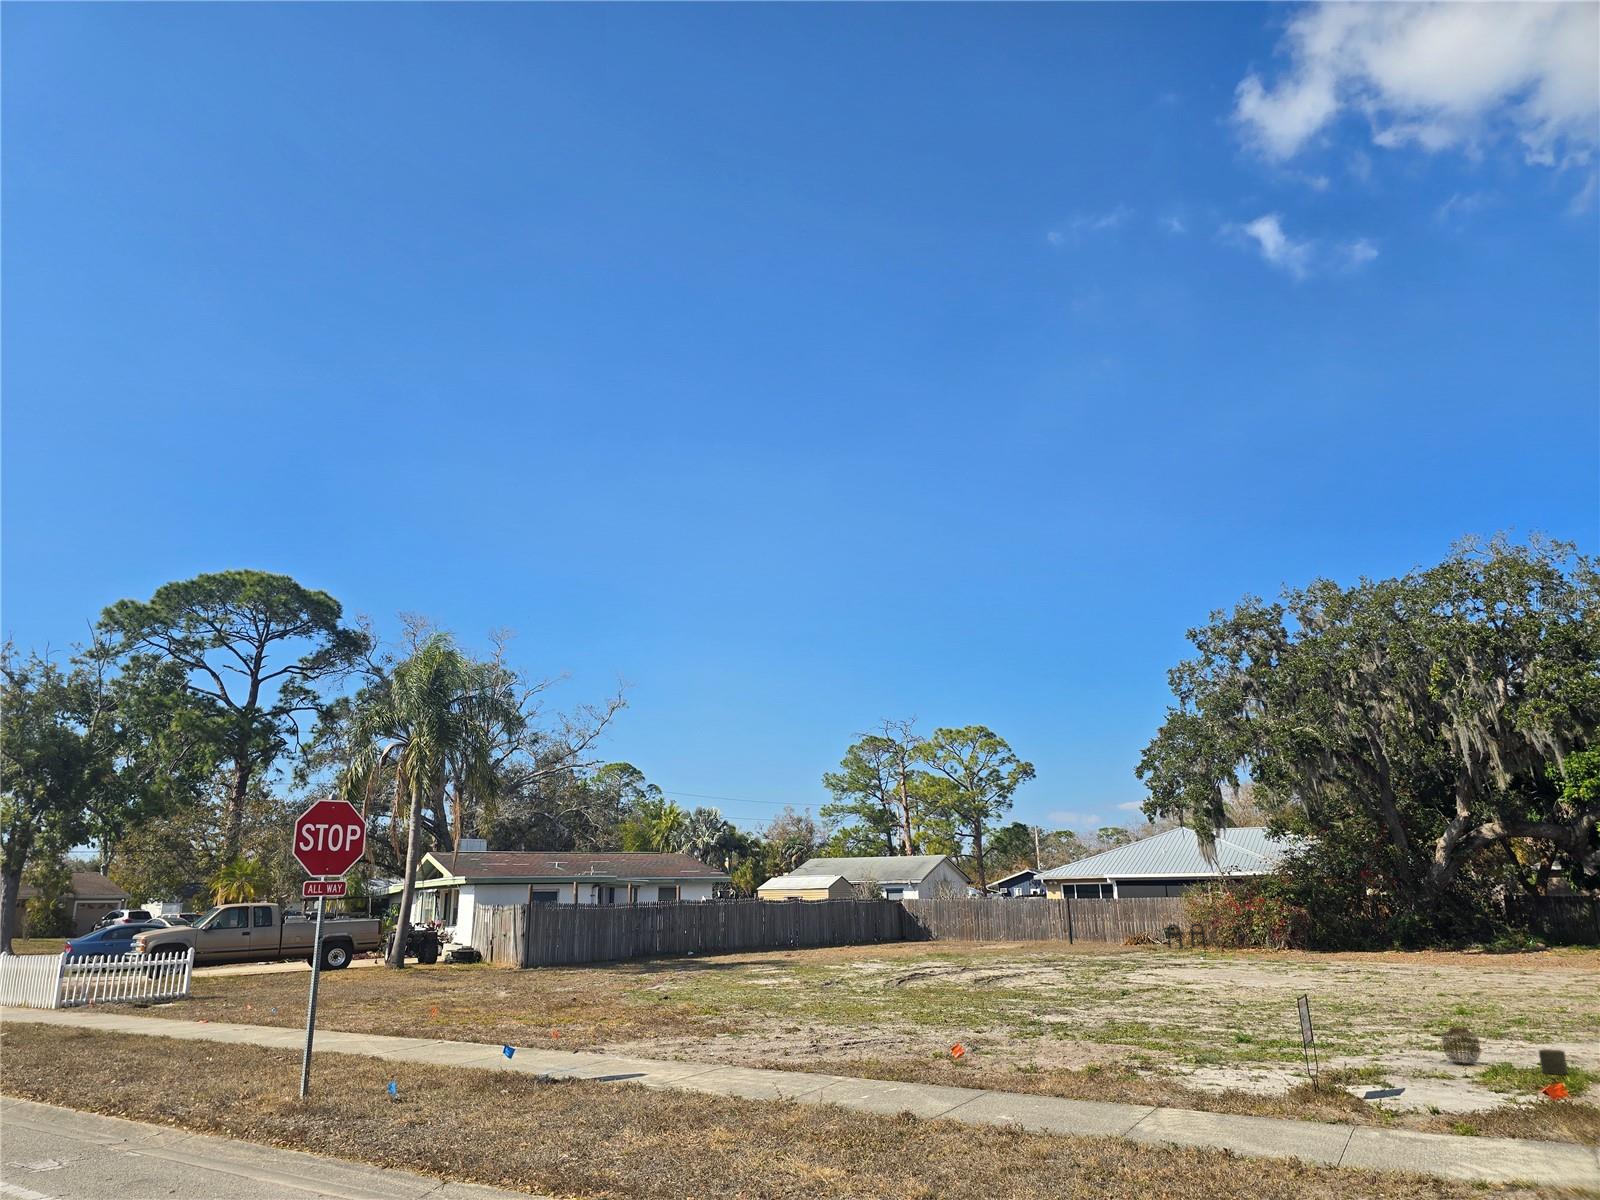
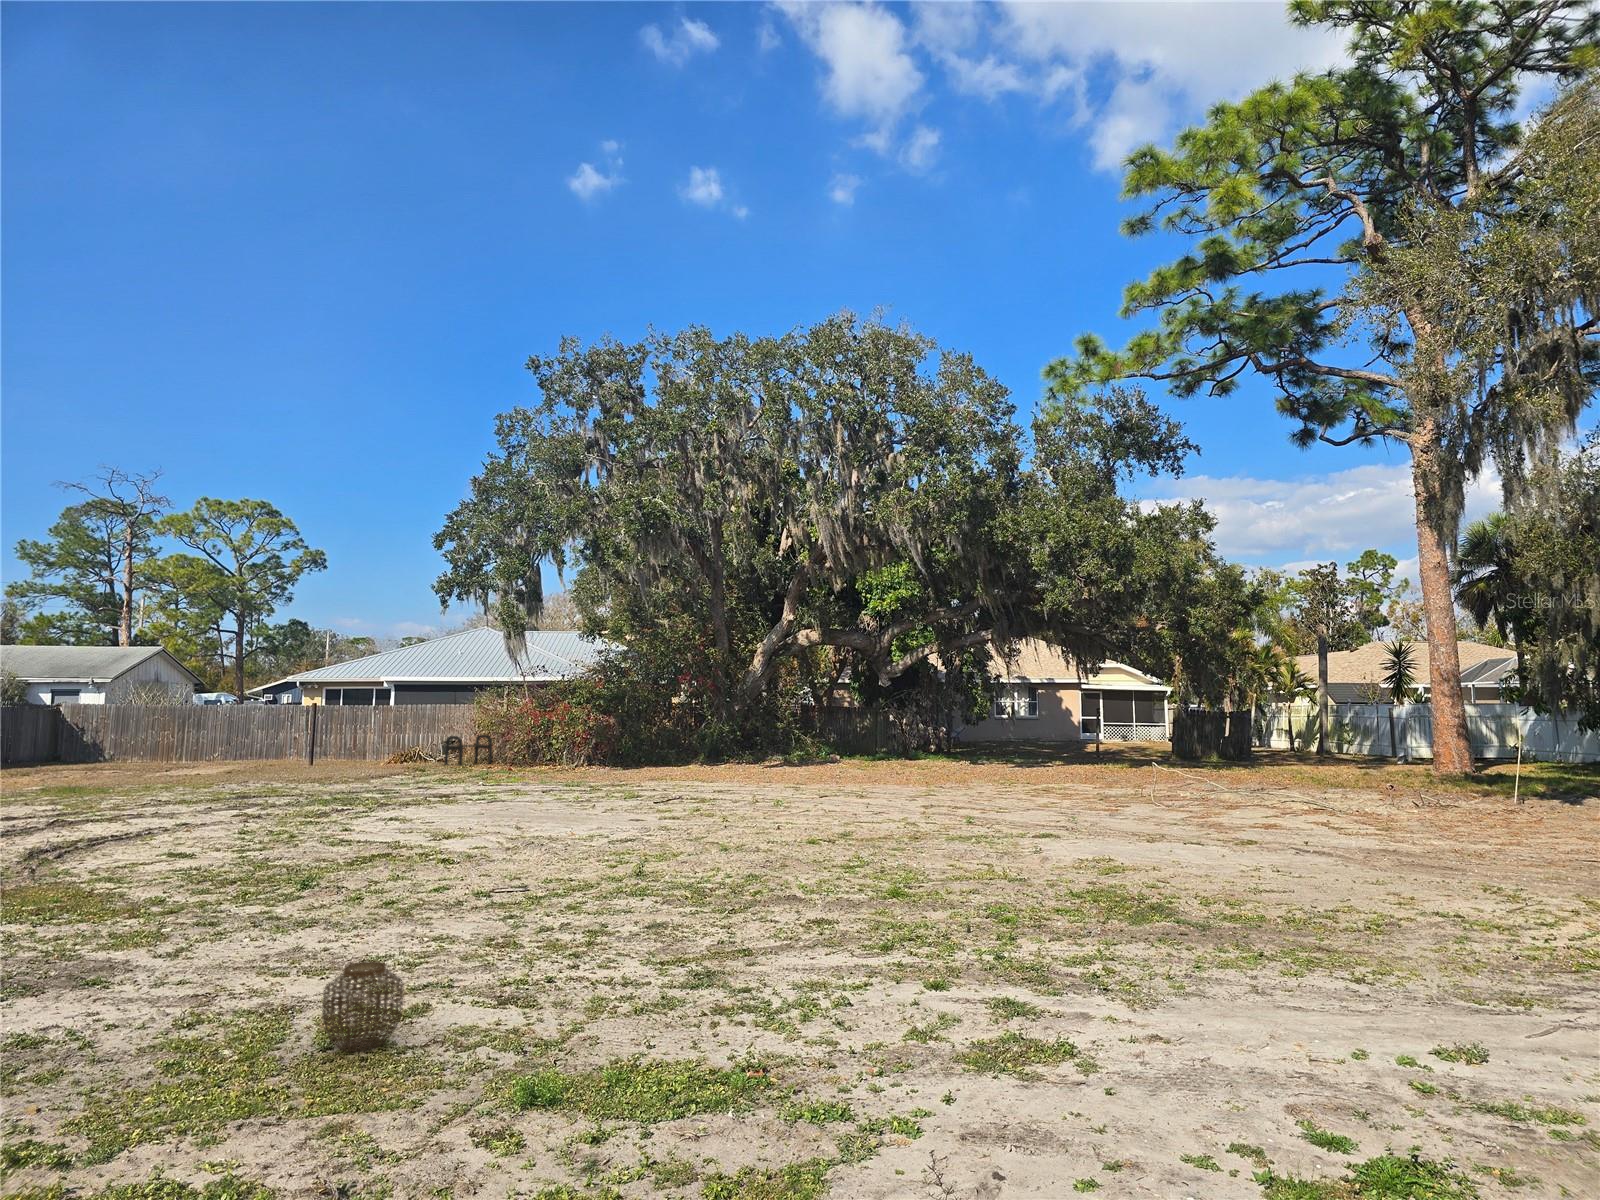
woven basket: present [1442,1027,1480,1065] -> present [322,961,403,1052]
planter: present [1539,1049,1568,1075] -> none [1333,1072,1403,1153]

